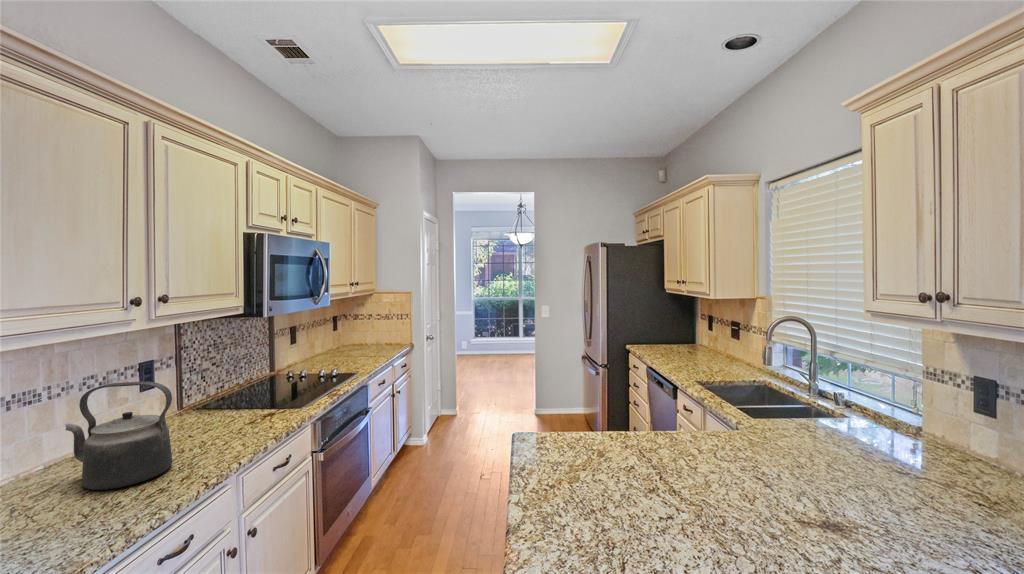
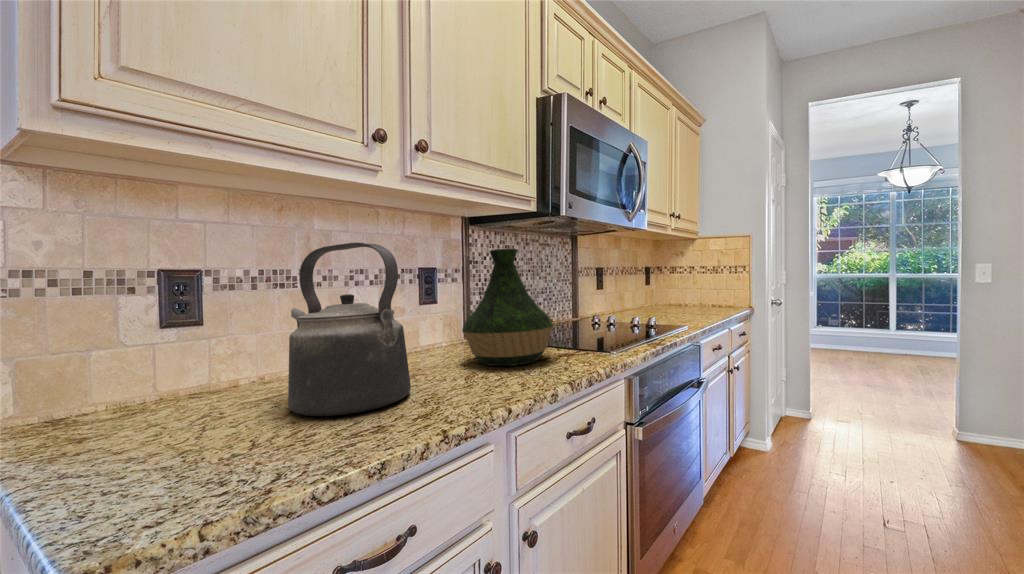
vase: none [191,355,261,433] -> present [462,249,553,366]

